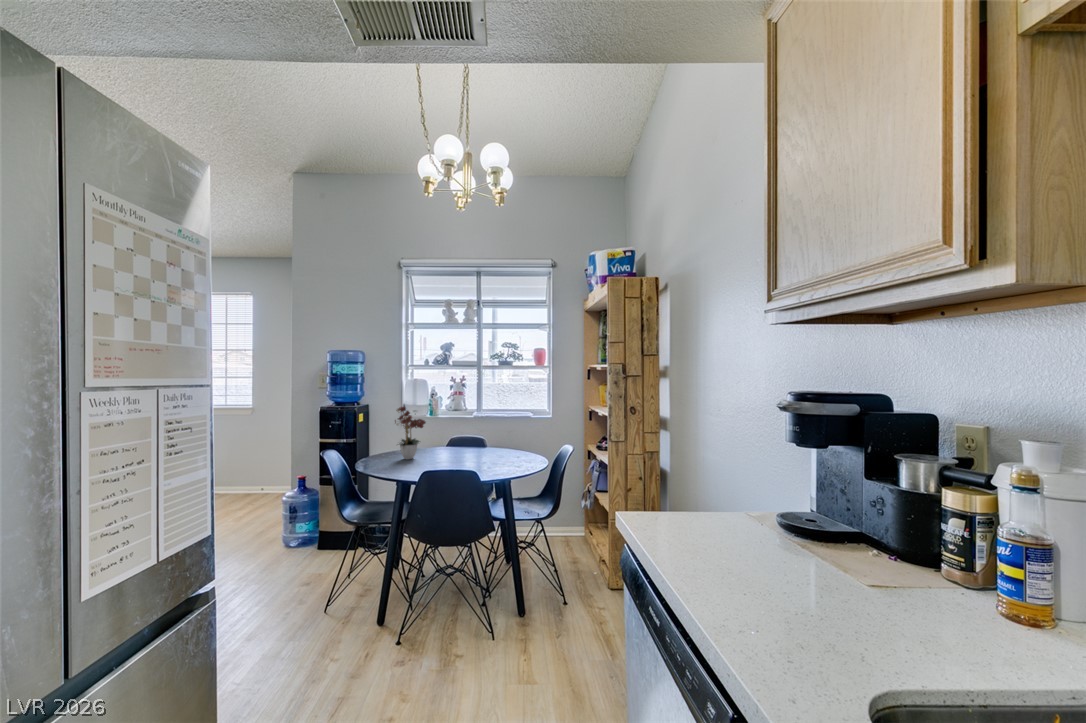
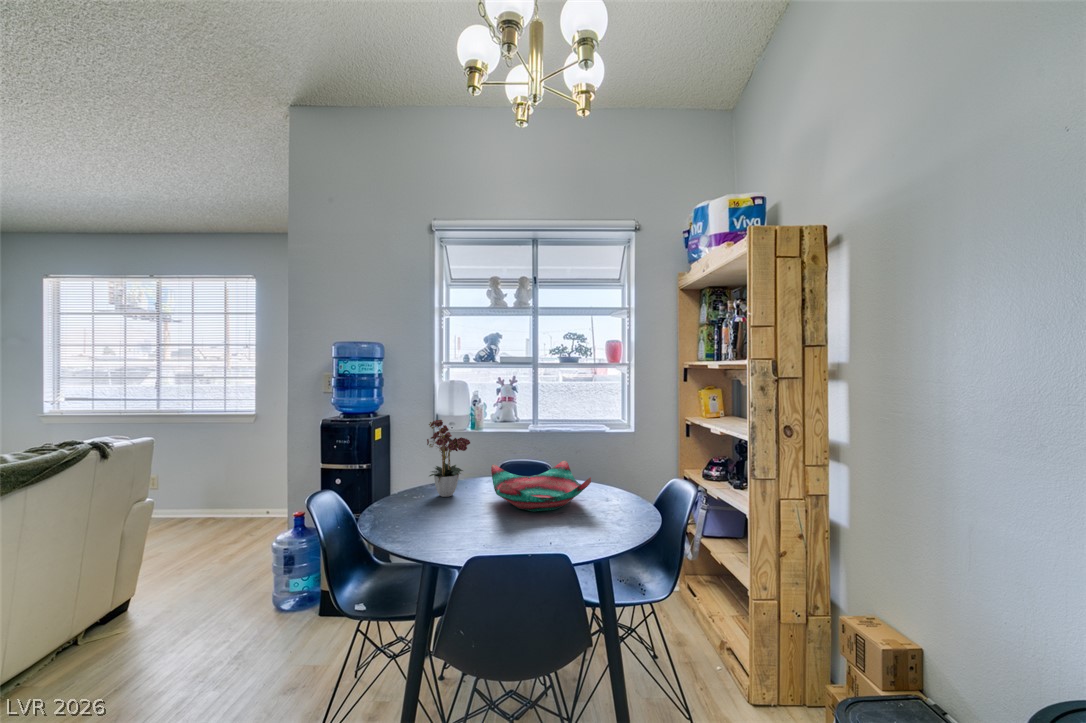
decorative bowl: none [440,434,504,465] -> present [491,461,591,512]

